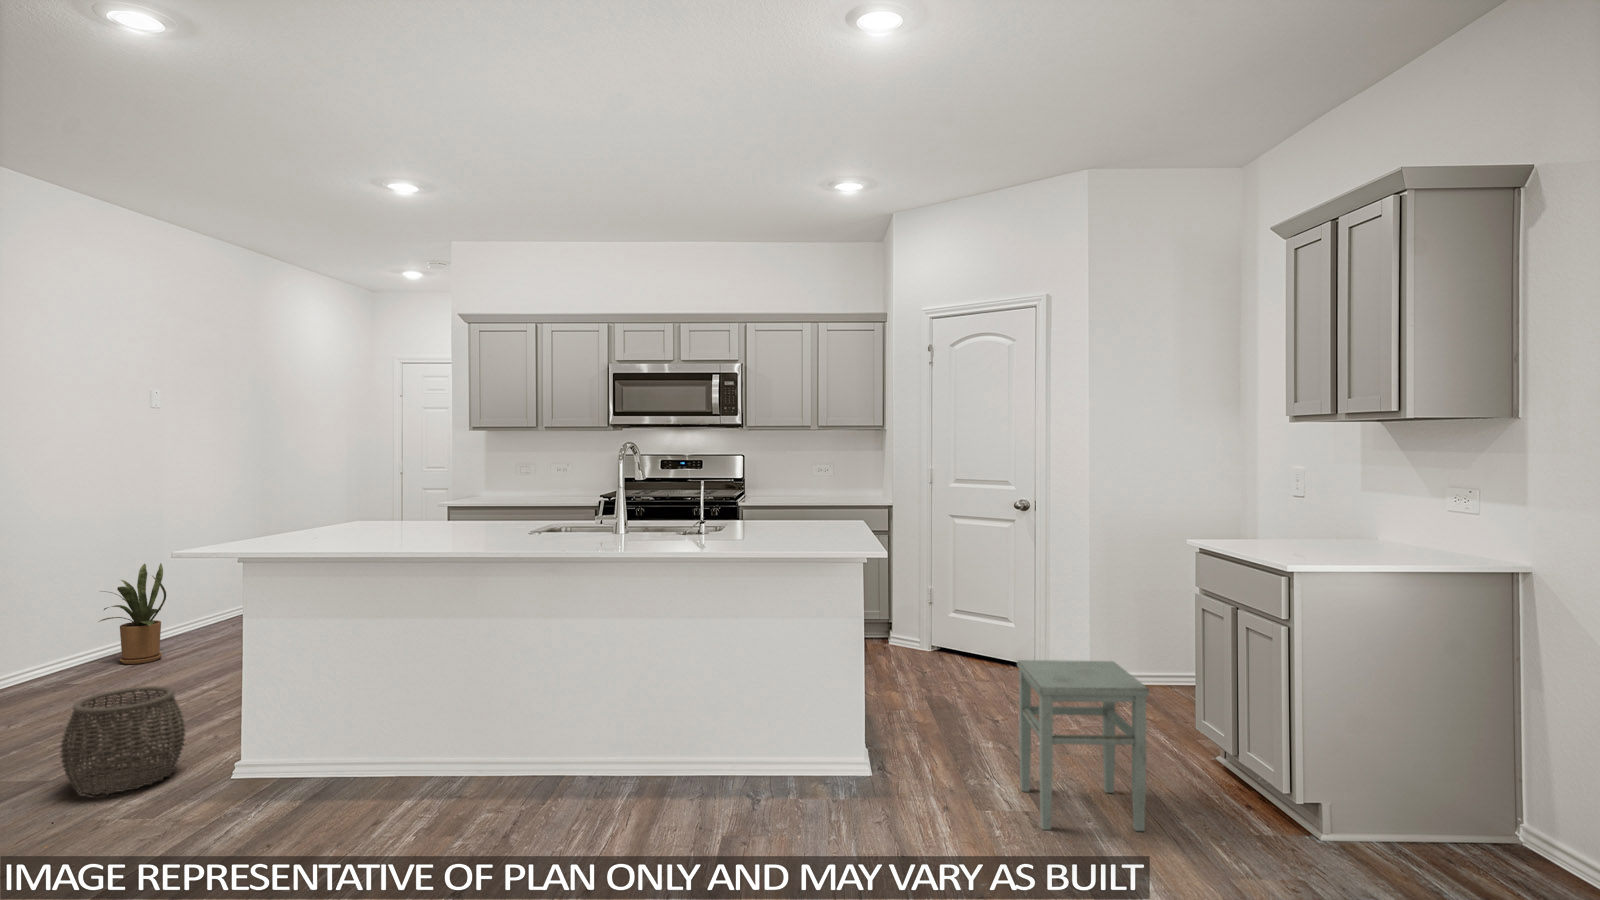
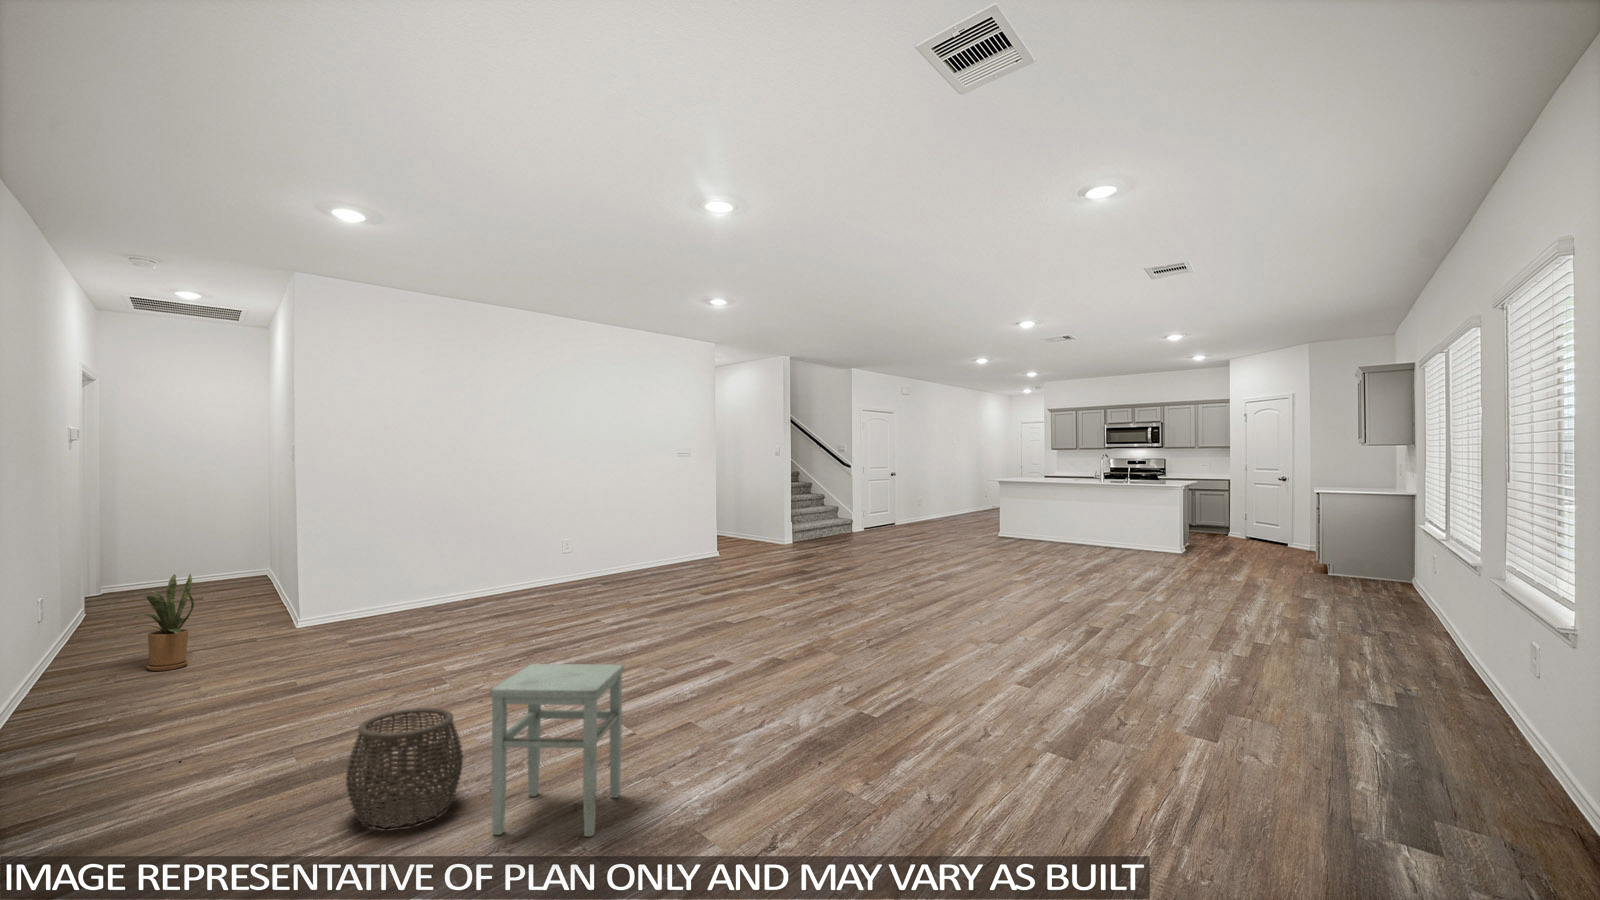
stool: present [1017,660,1149,831] -> present [490,664,624,836]
woven basket: present [60,686,186,795] -> present [346,708,463,828]

